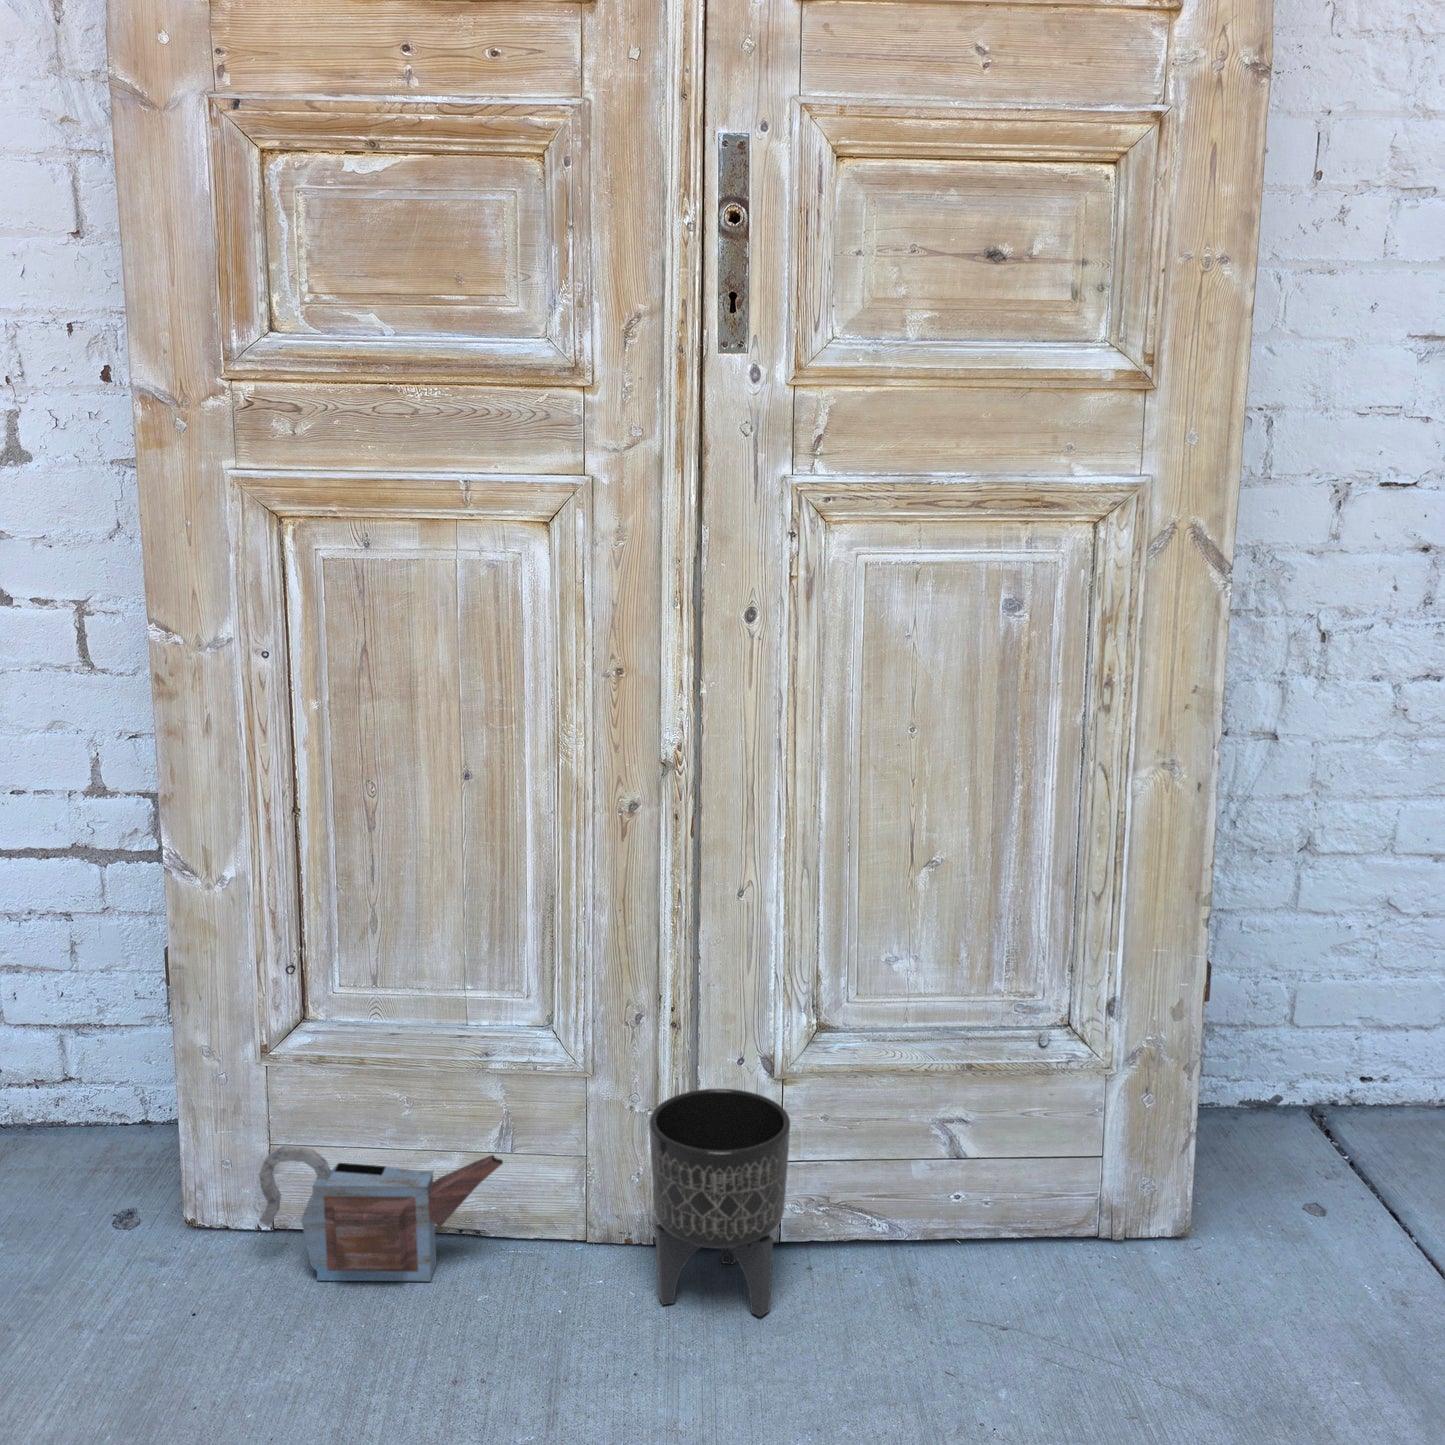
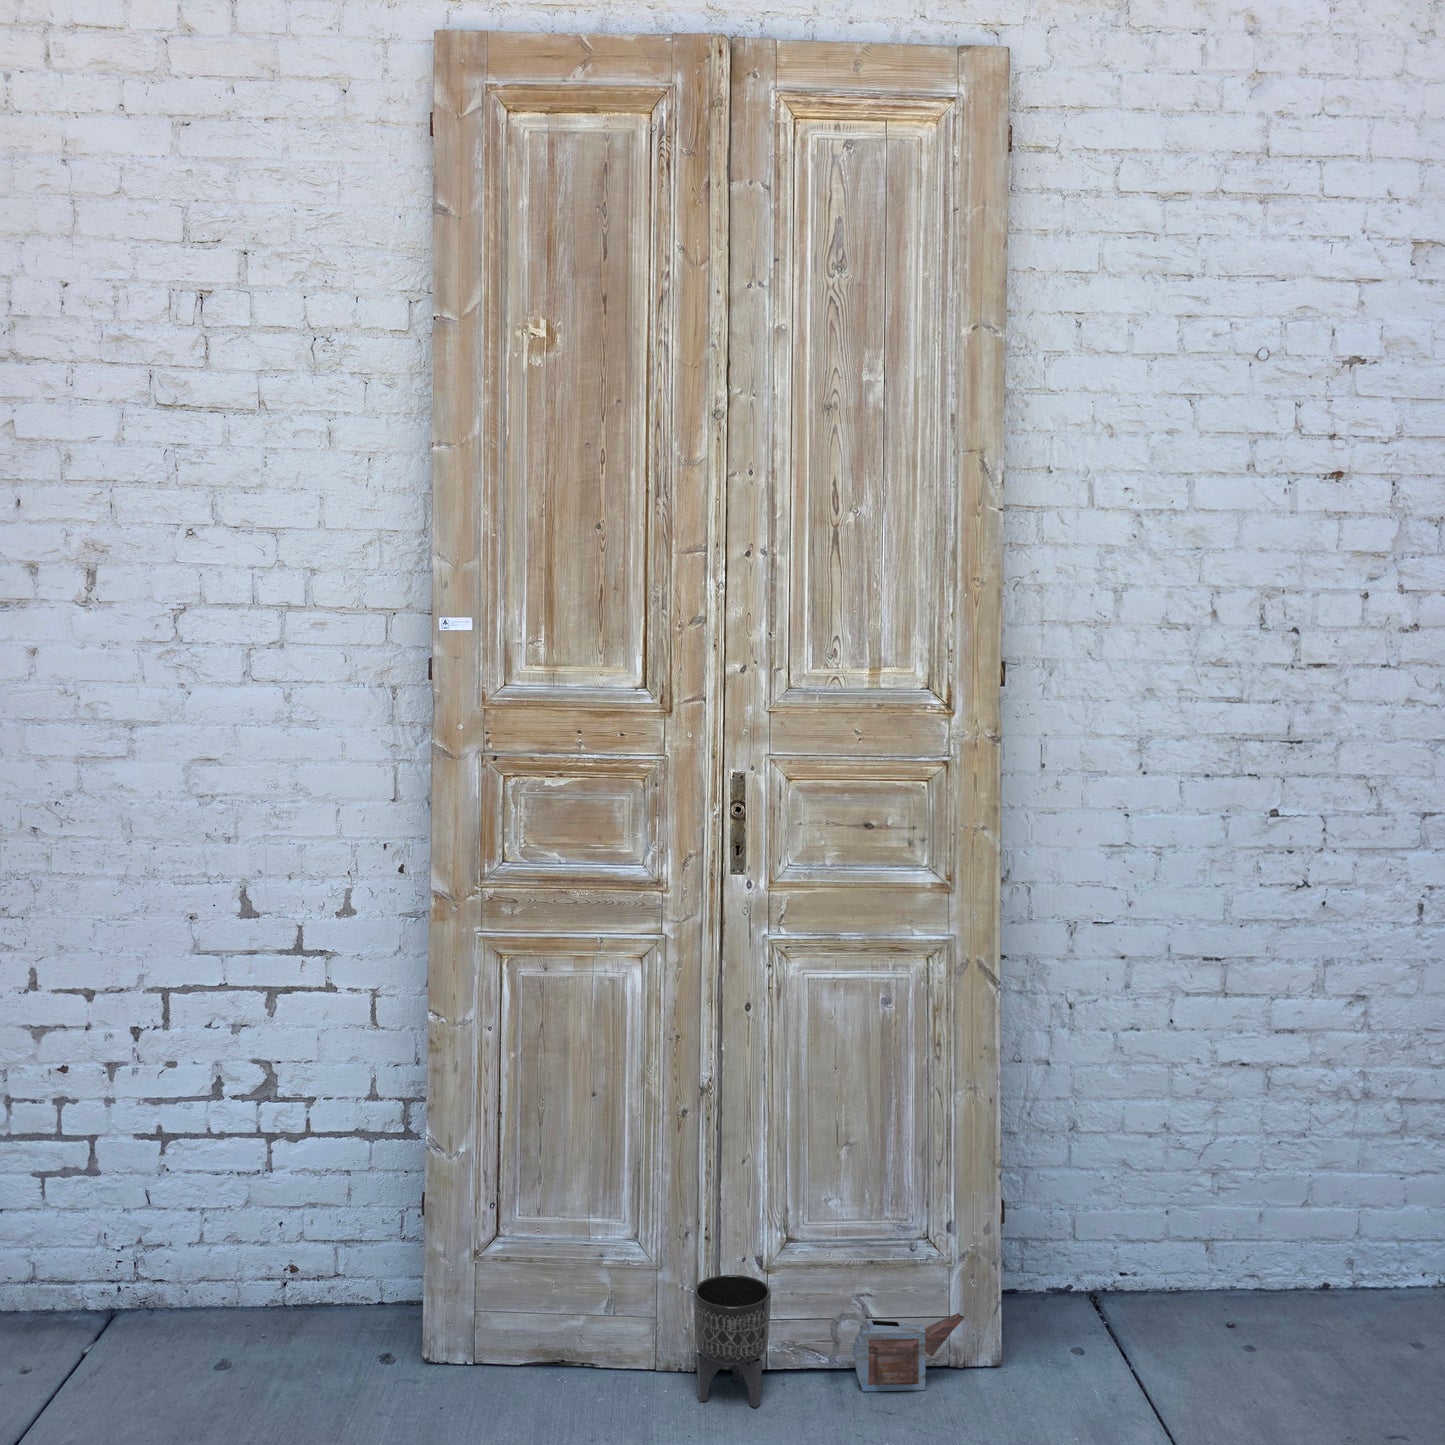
watering can: present [259,1146,503,1281] -> present [828,1311,964,1391]

